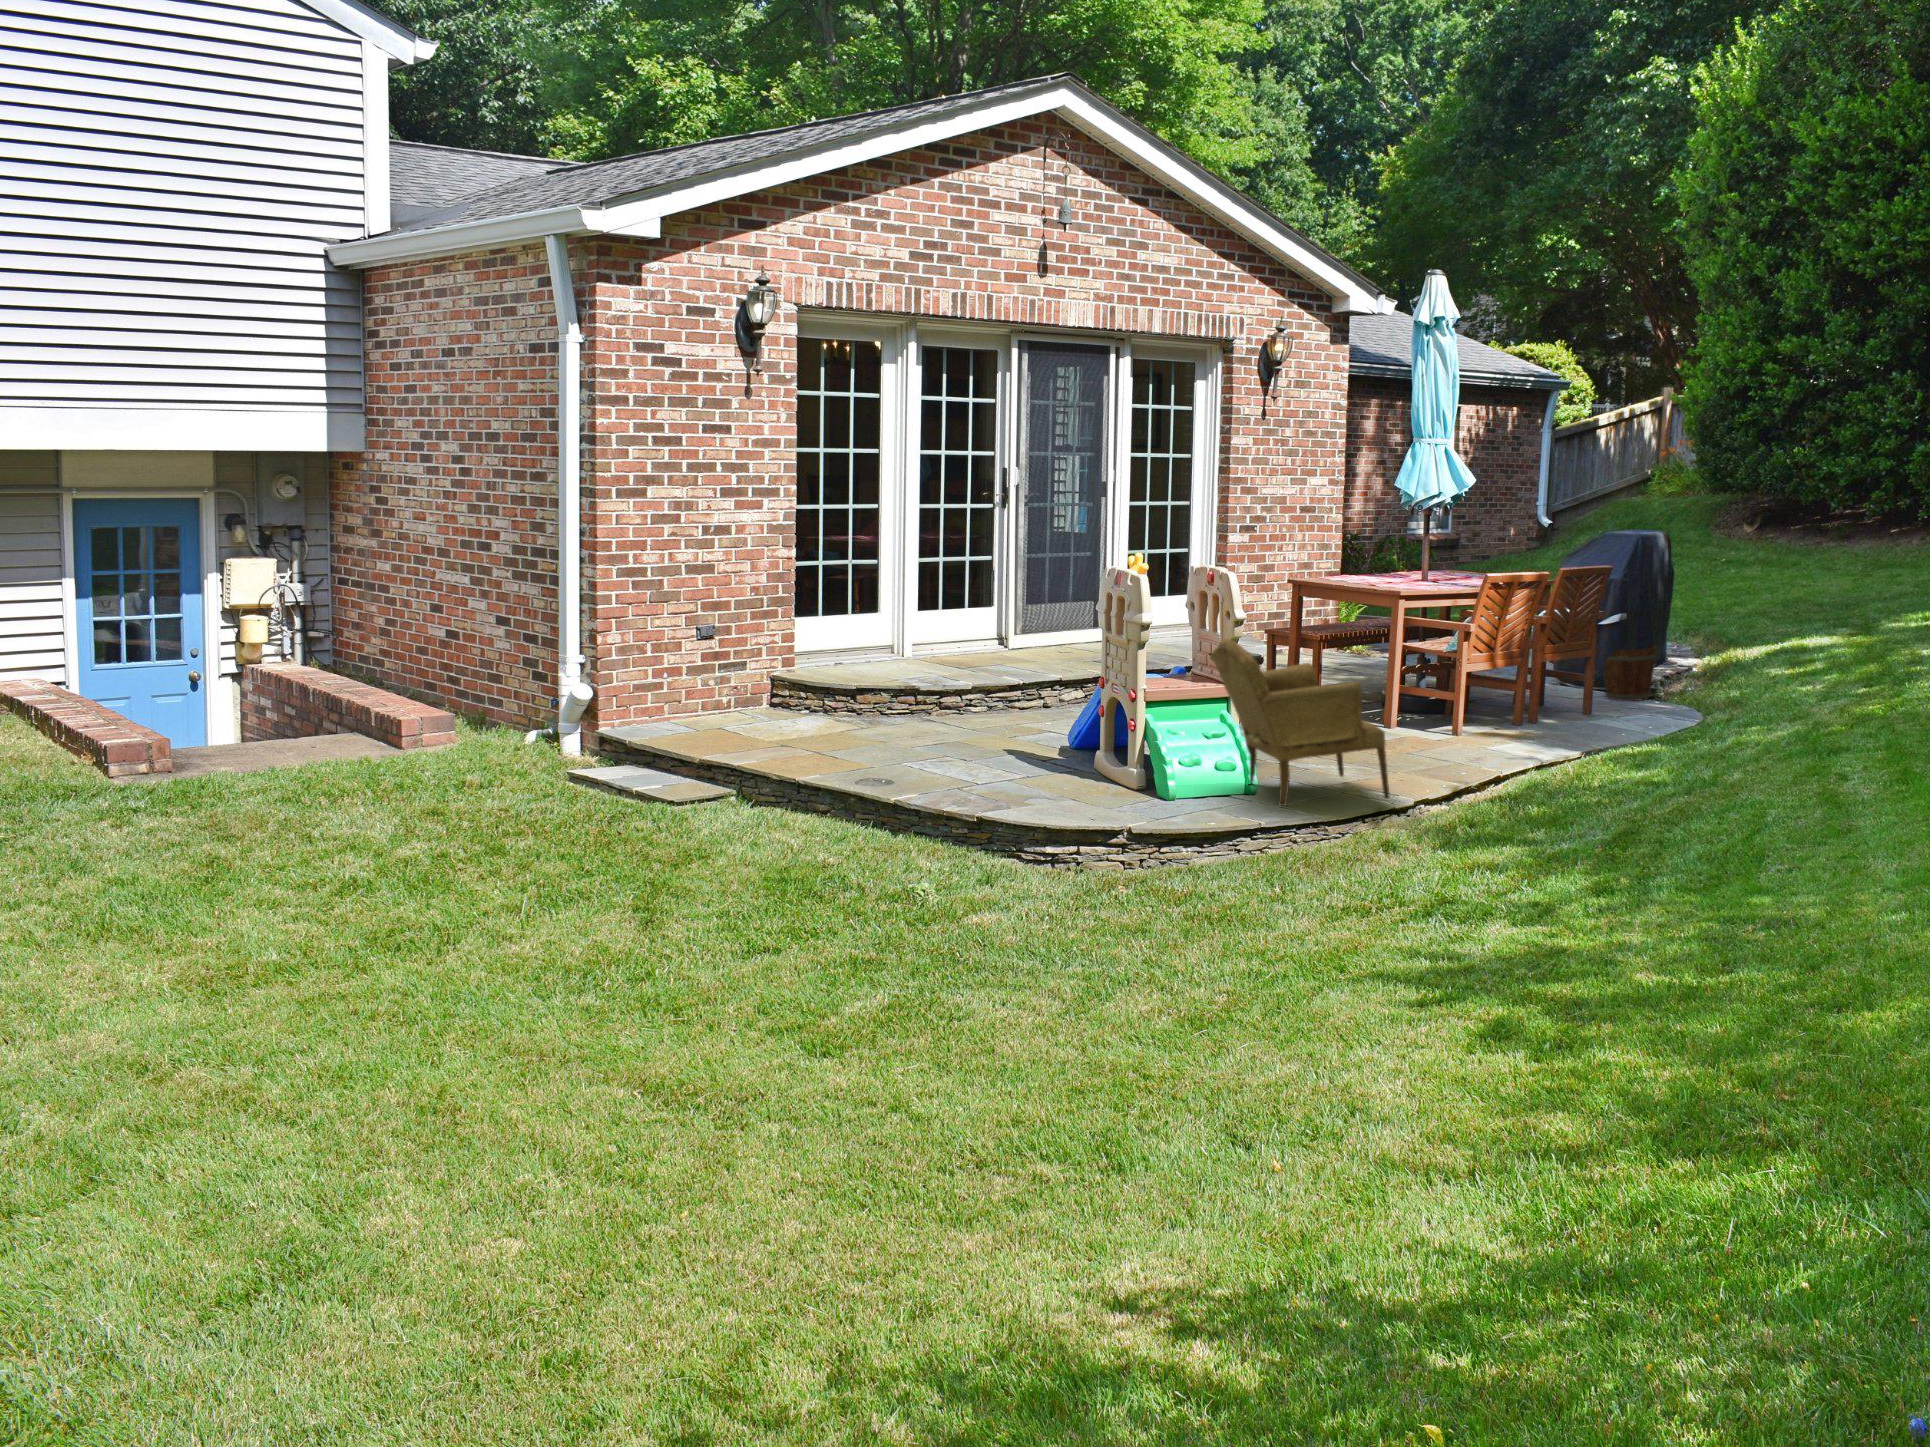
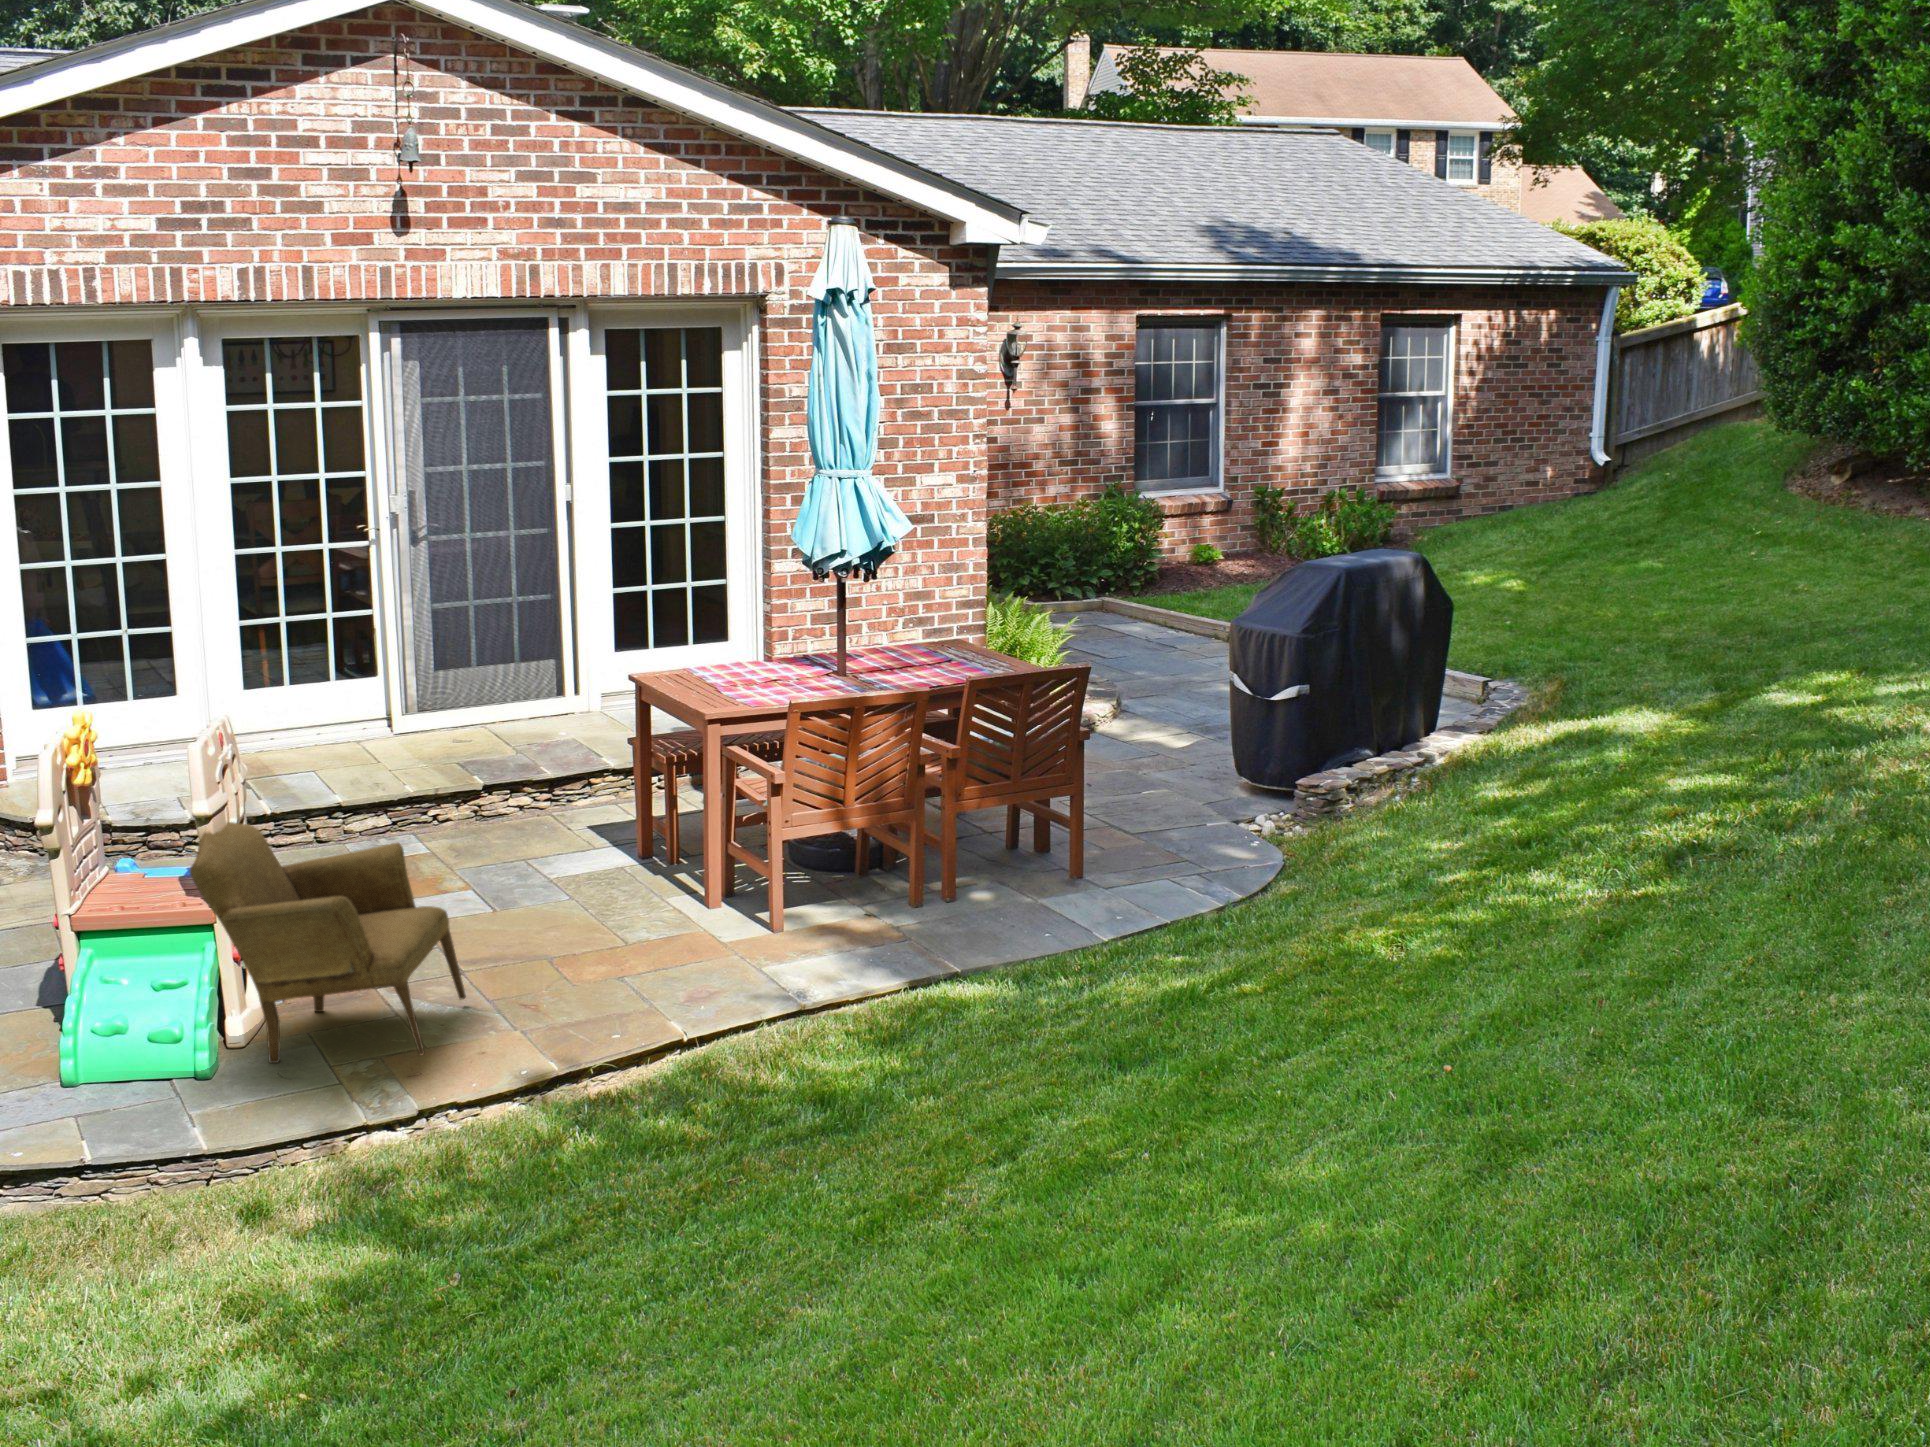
bucket: present [1603,645,1657,701] -> none [1202,726,1278,814]

